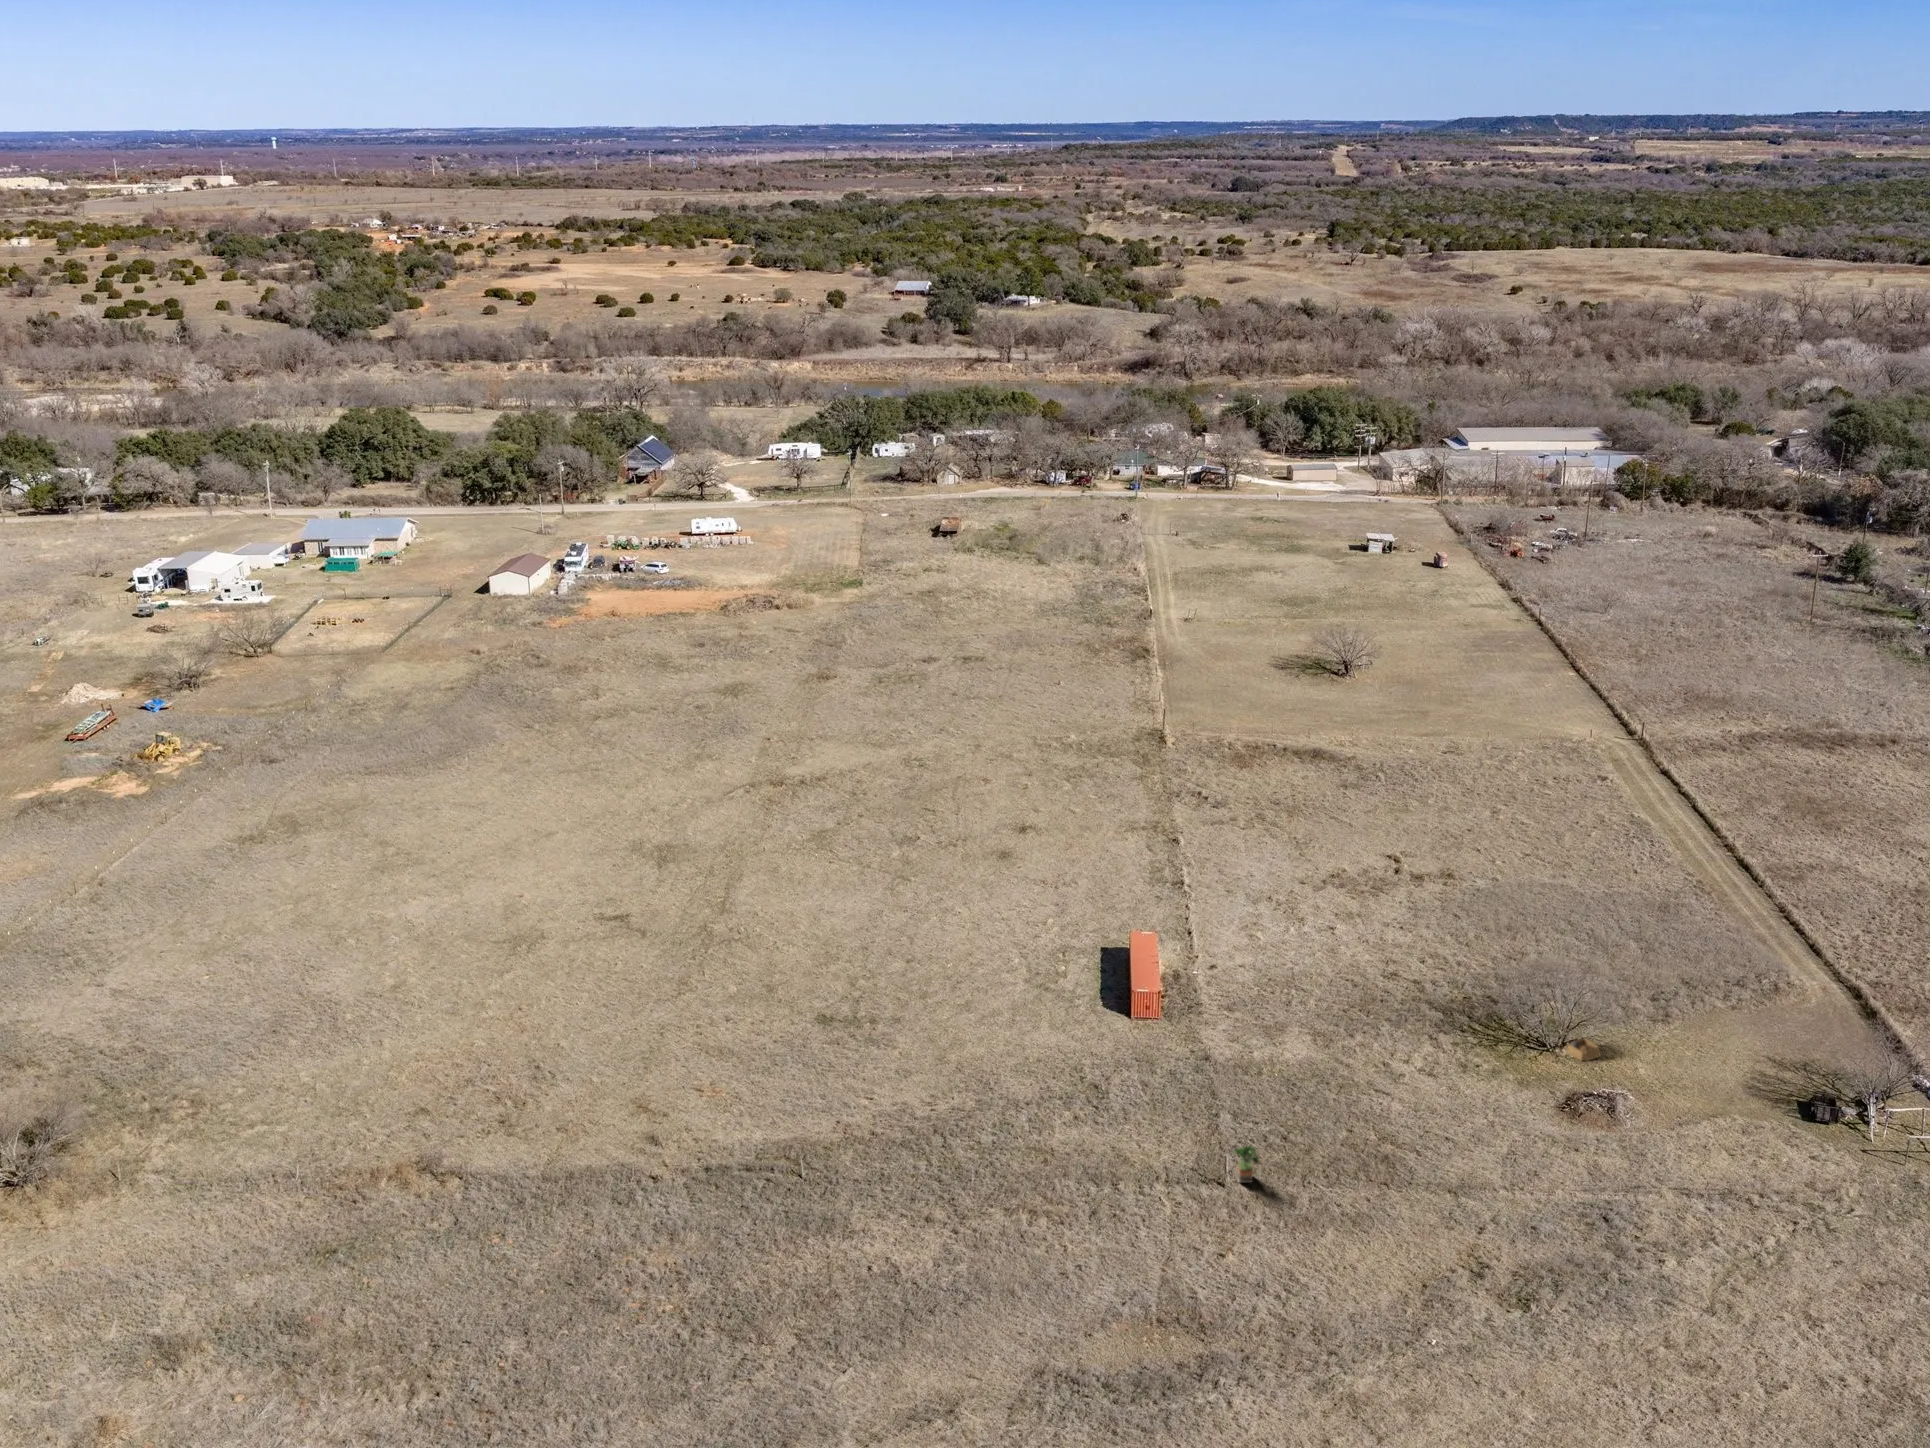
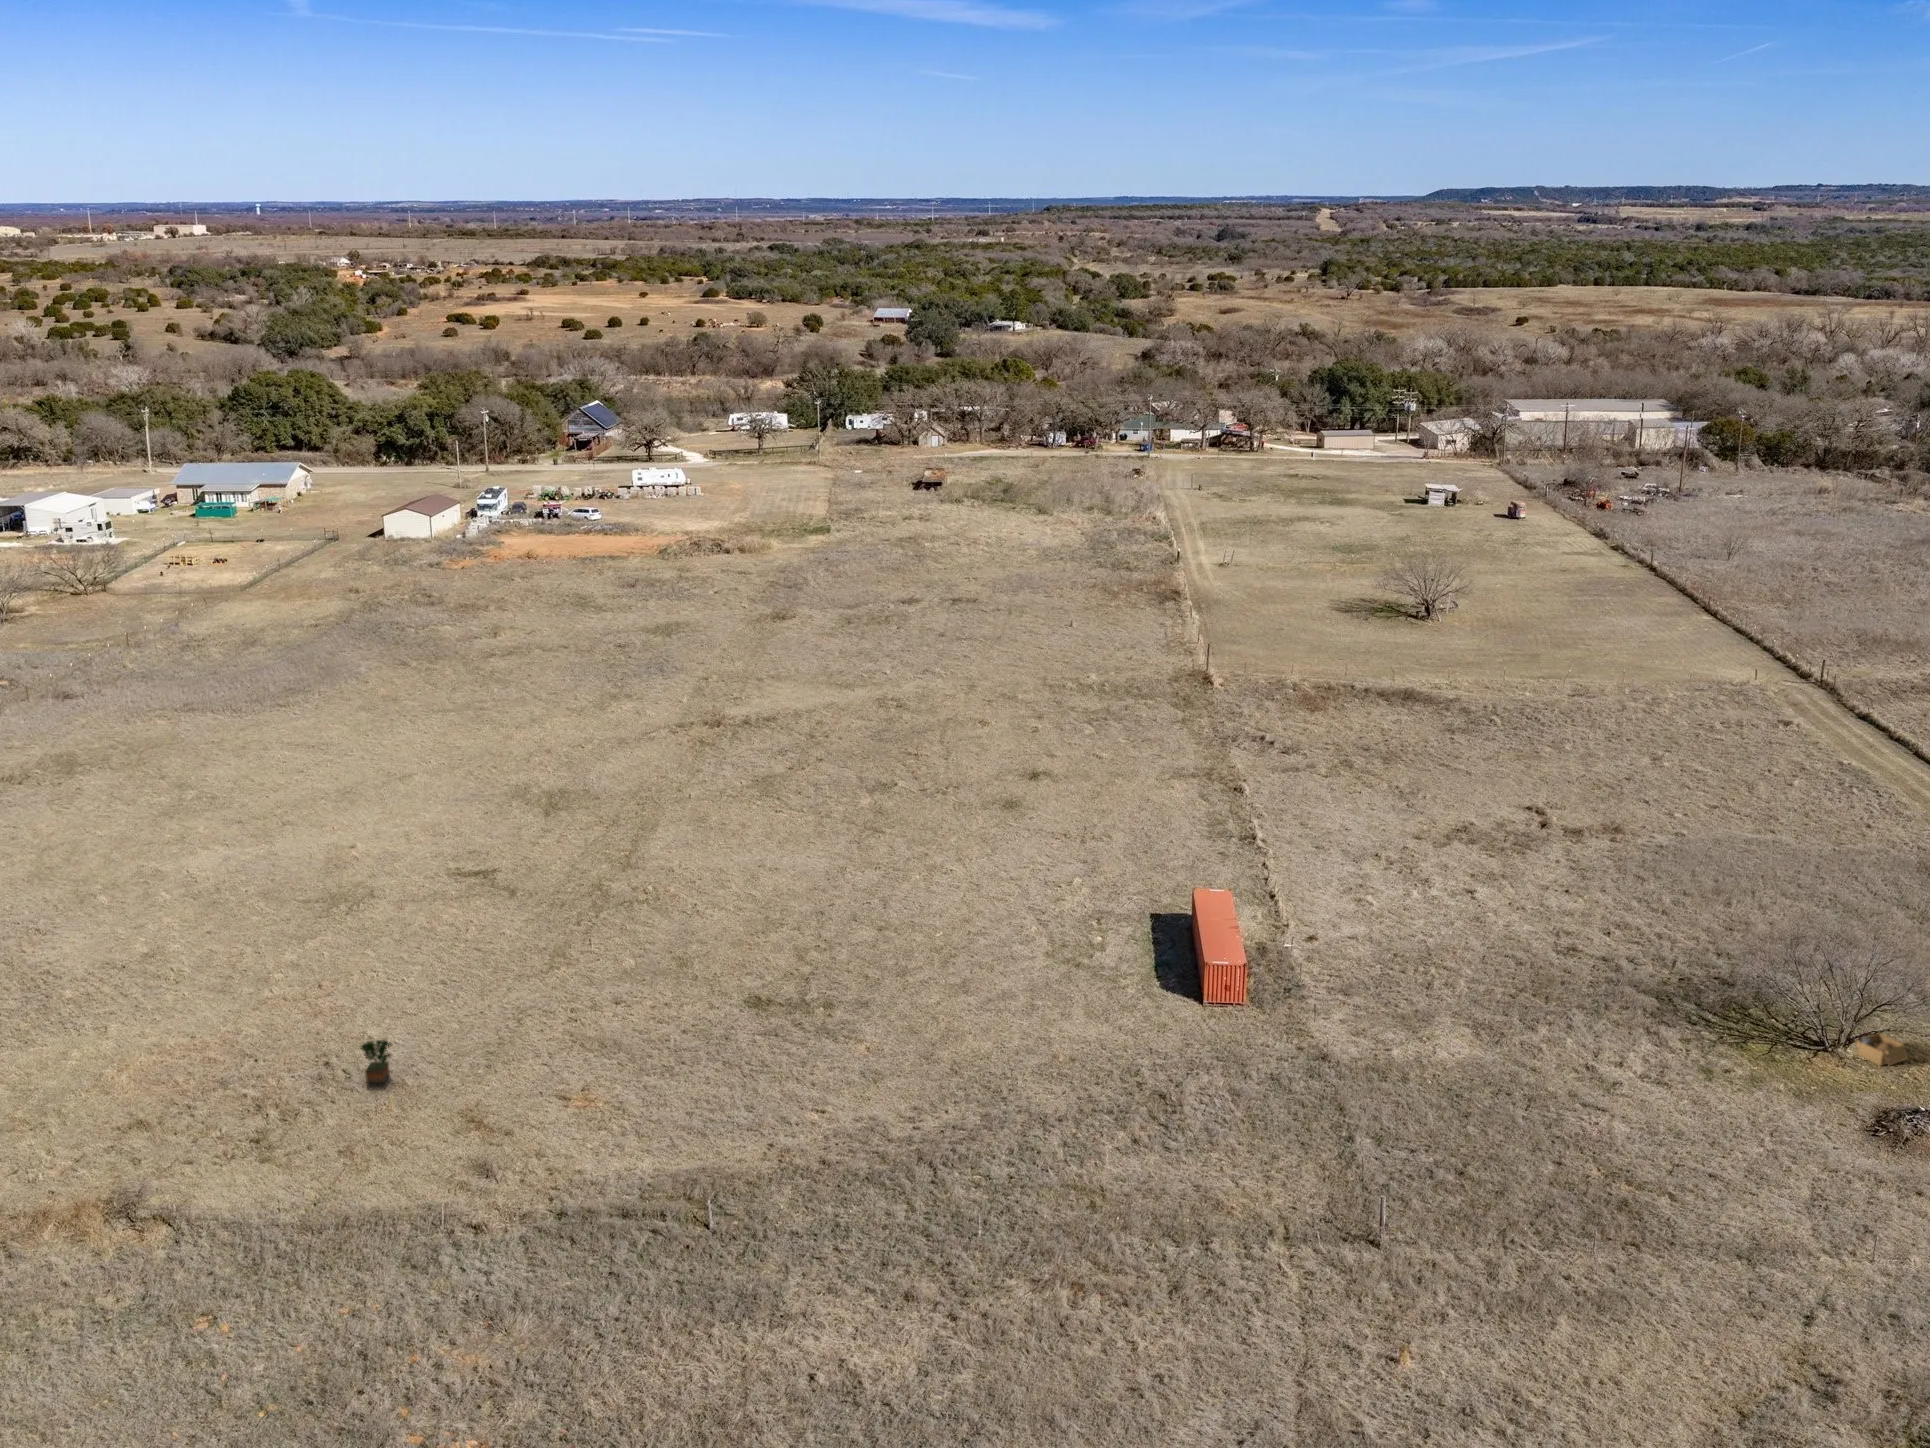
potted tree: present [1235,1146,1259,1183] -> present [360,1039,392,1089]

